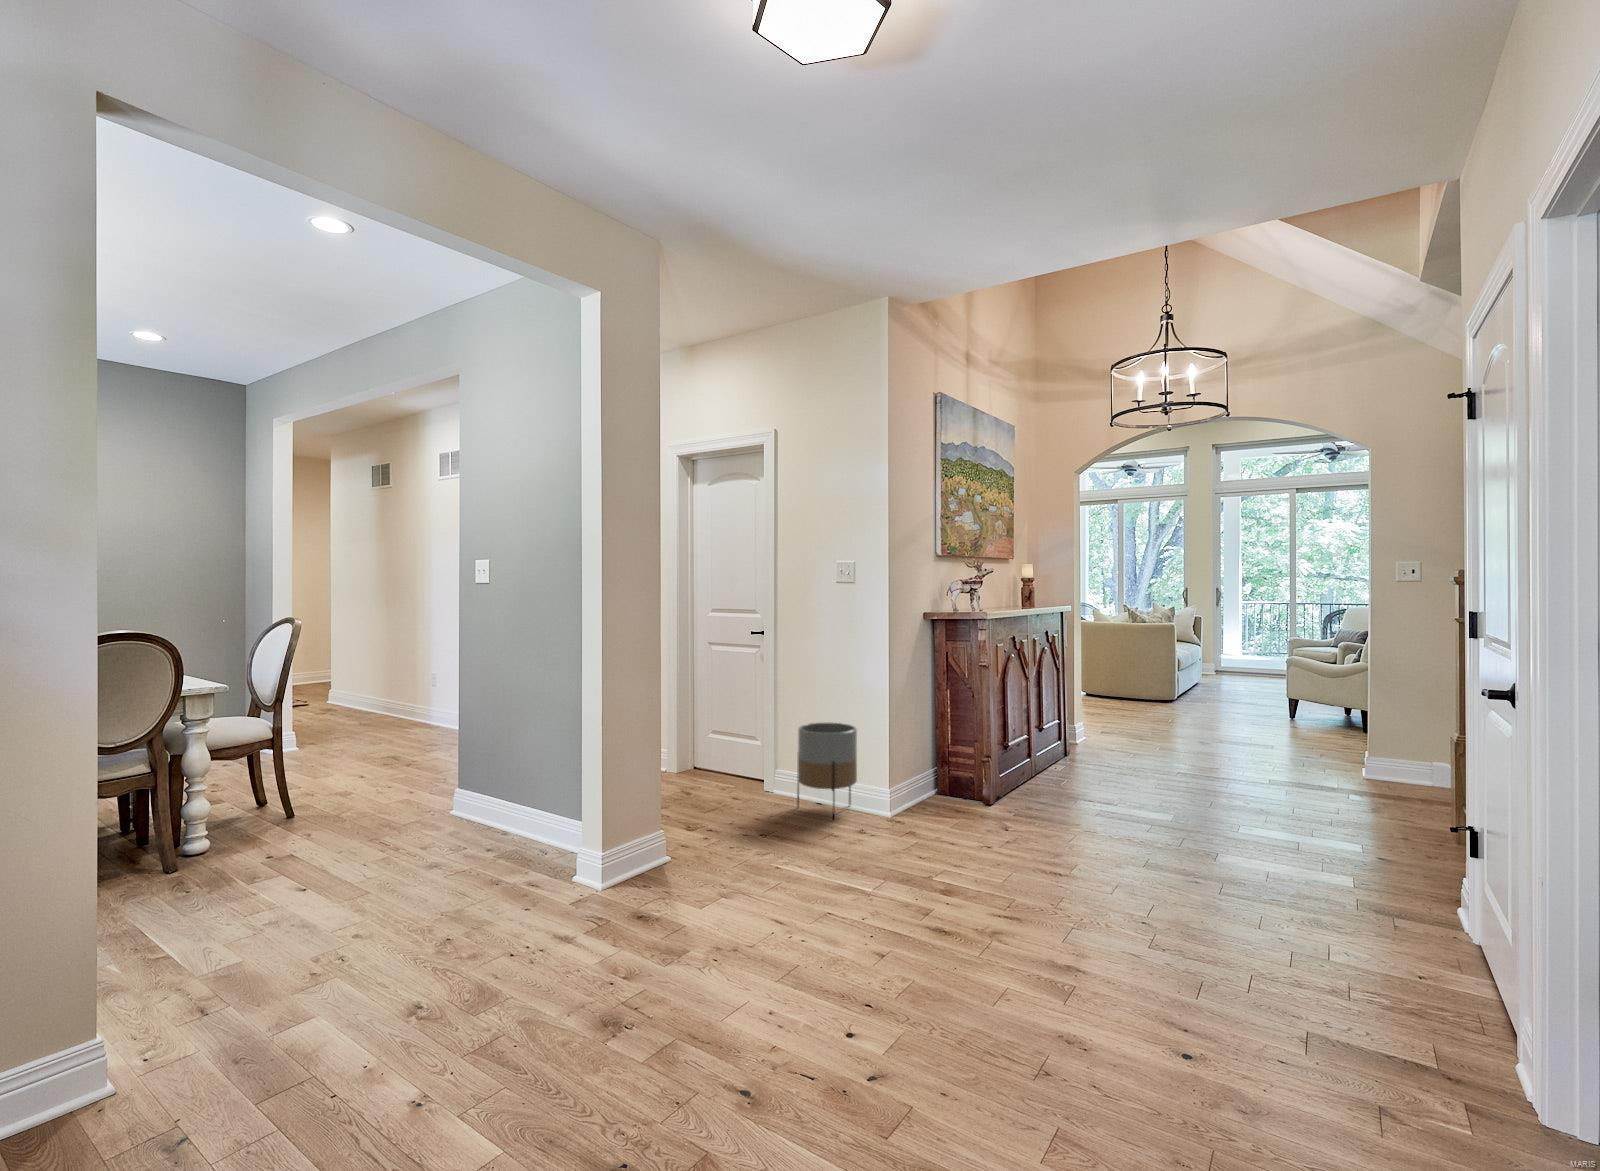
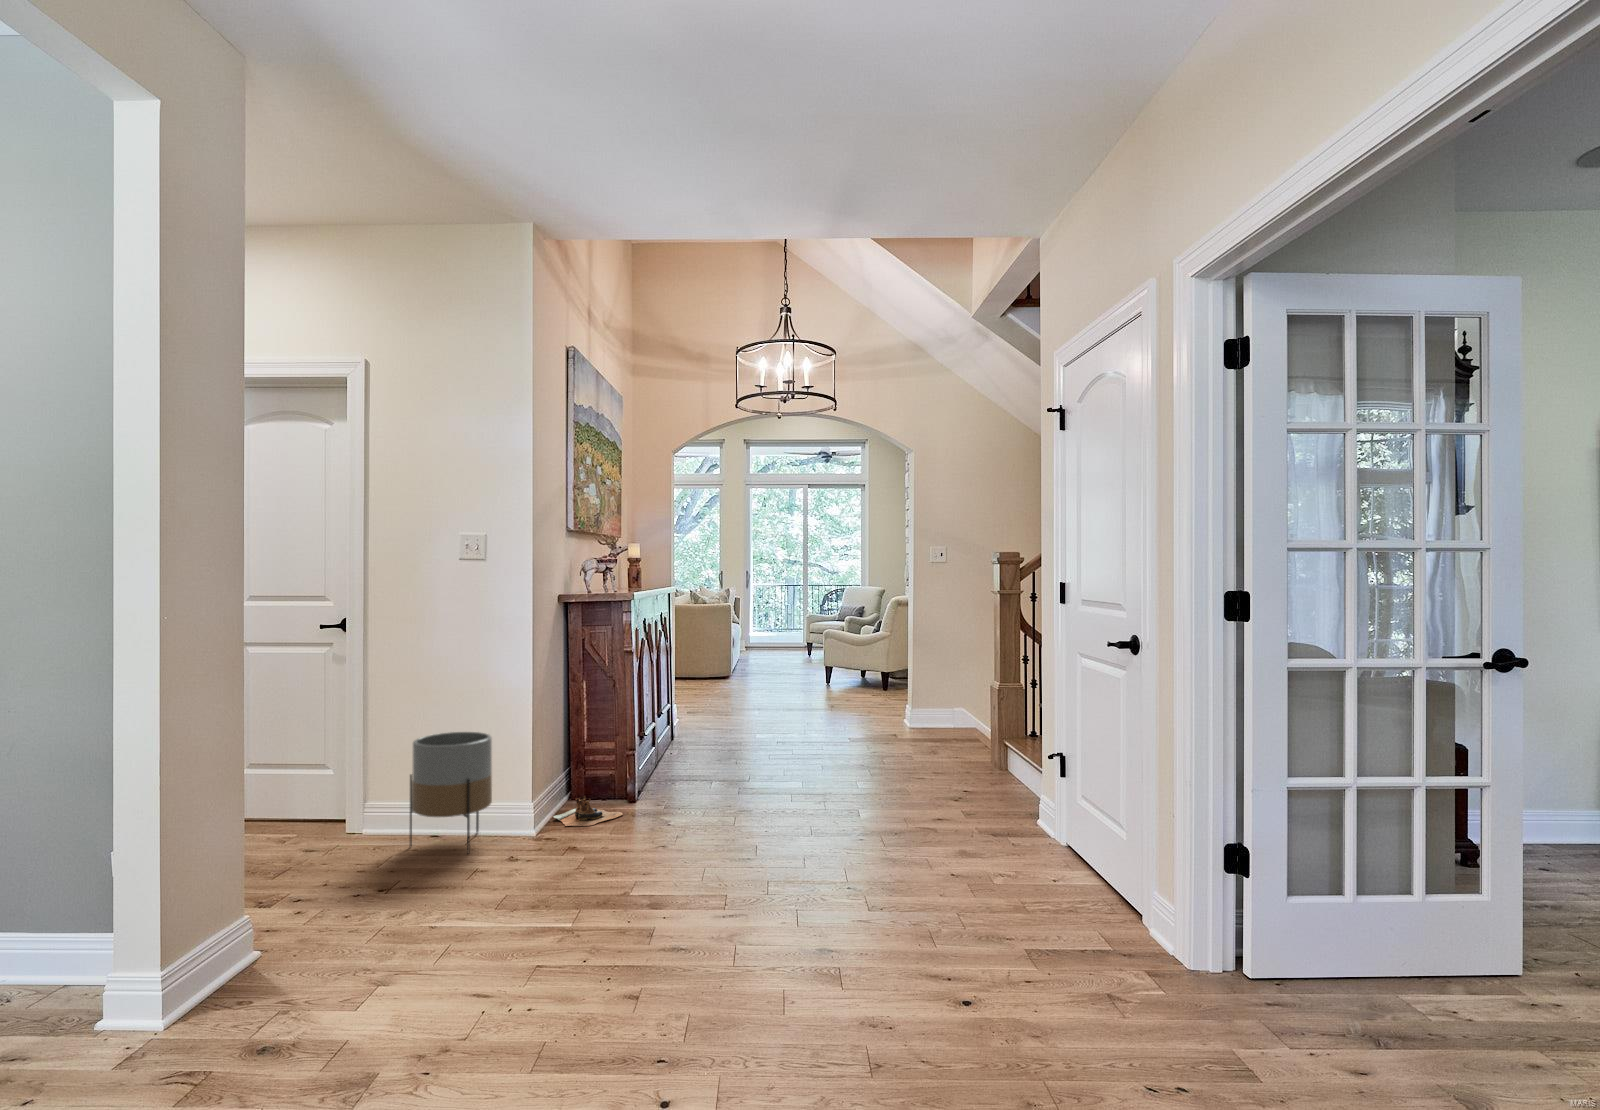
boots: none [912,790,970,815] -> present [553,796,623,826]

